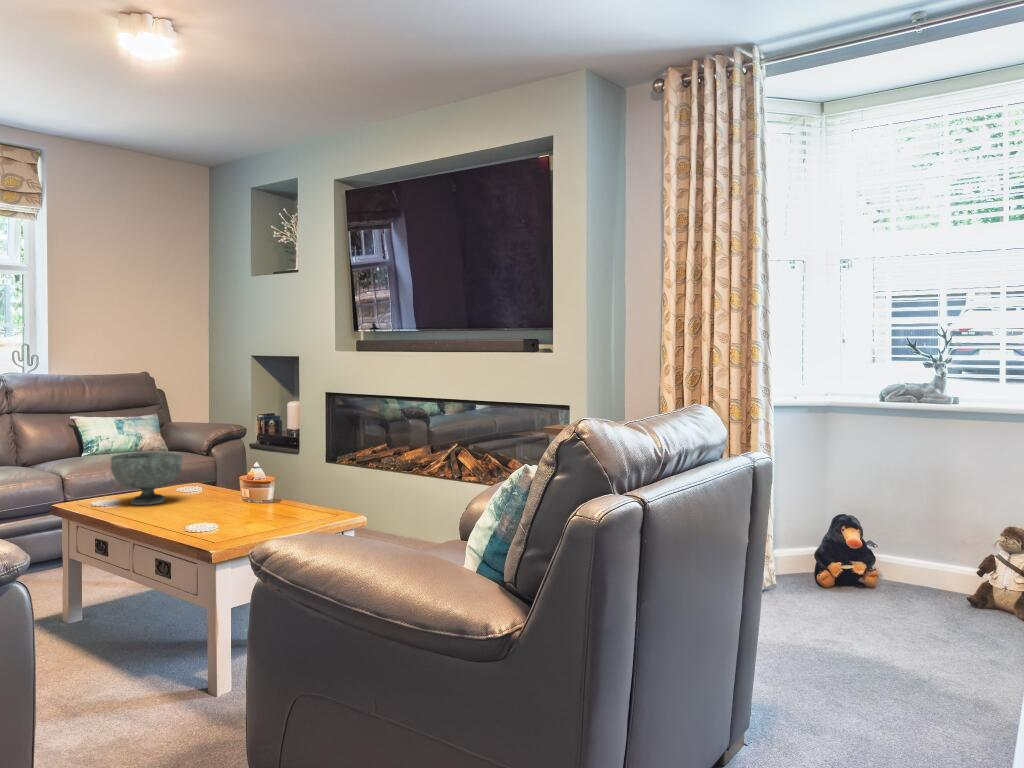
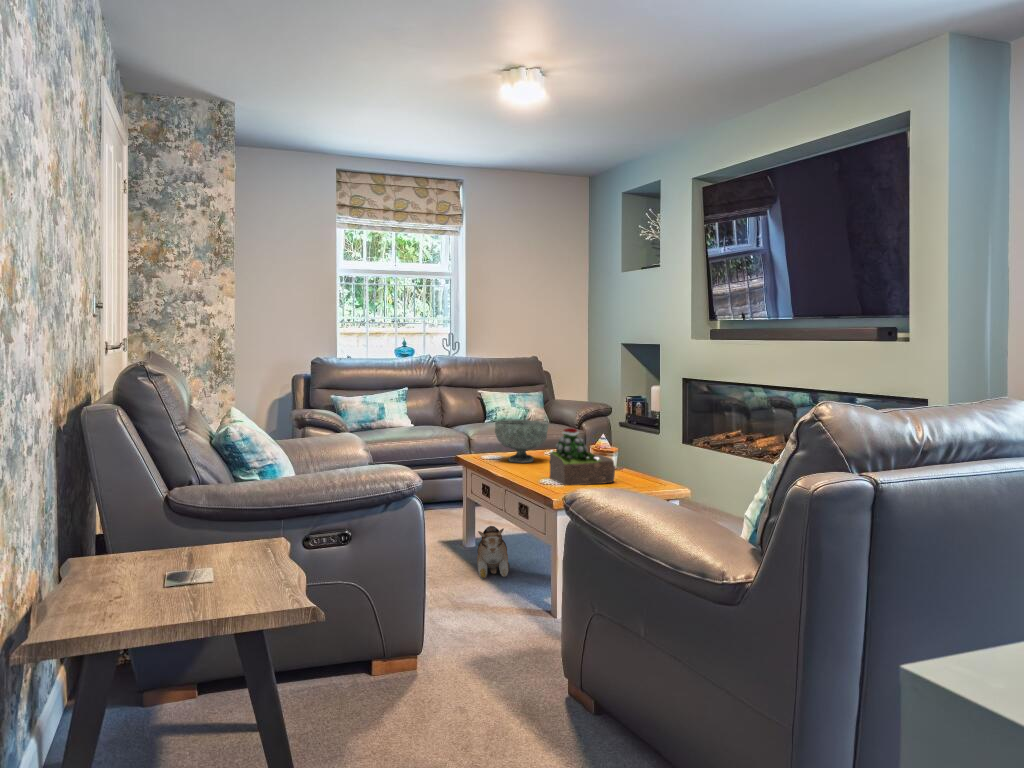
succulent plant: none [193,459,277,530] -> present [550,428,615,485]
plush toy: none [96,590,141,659] -> present [477,526,510,579]

